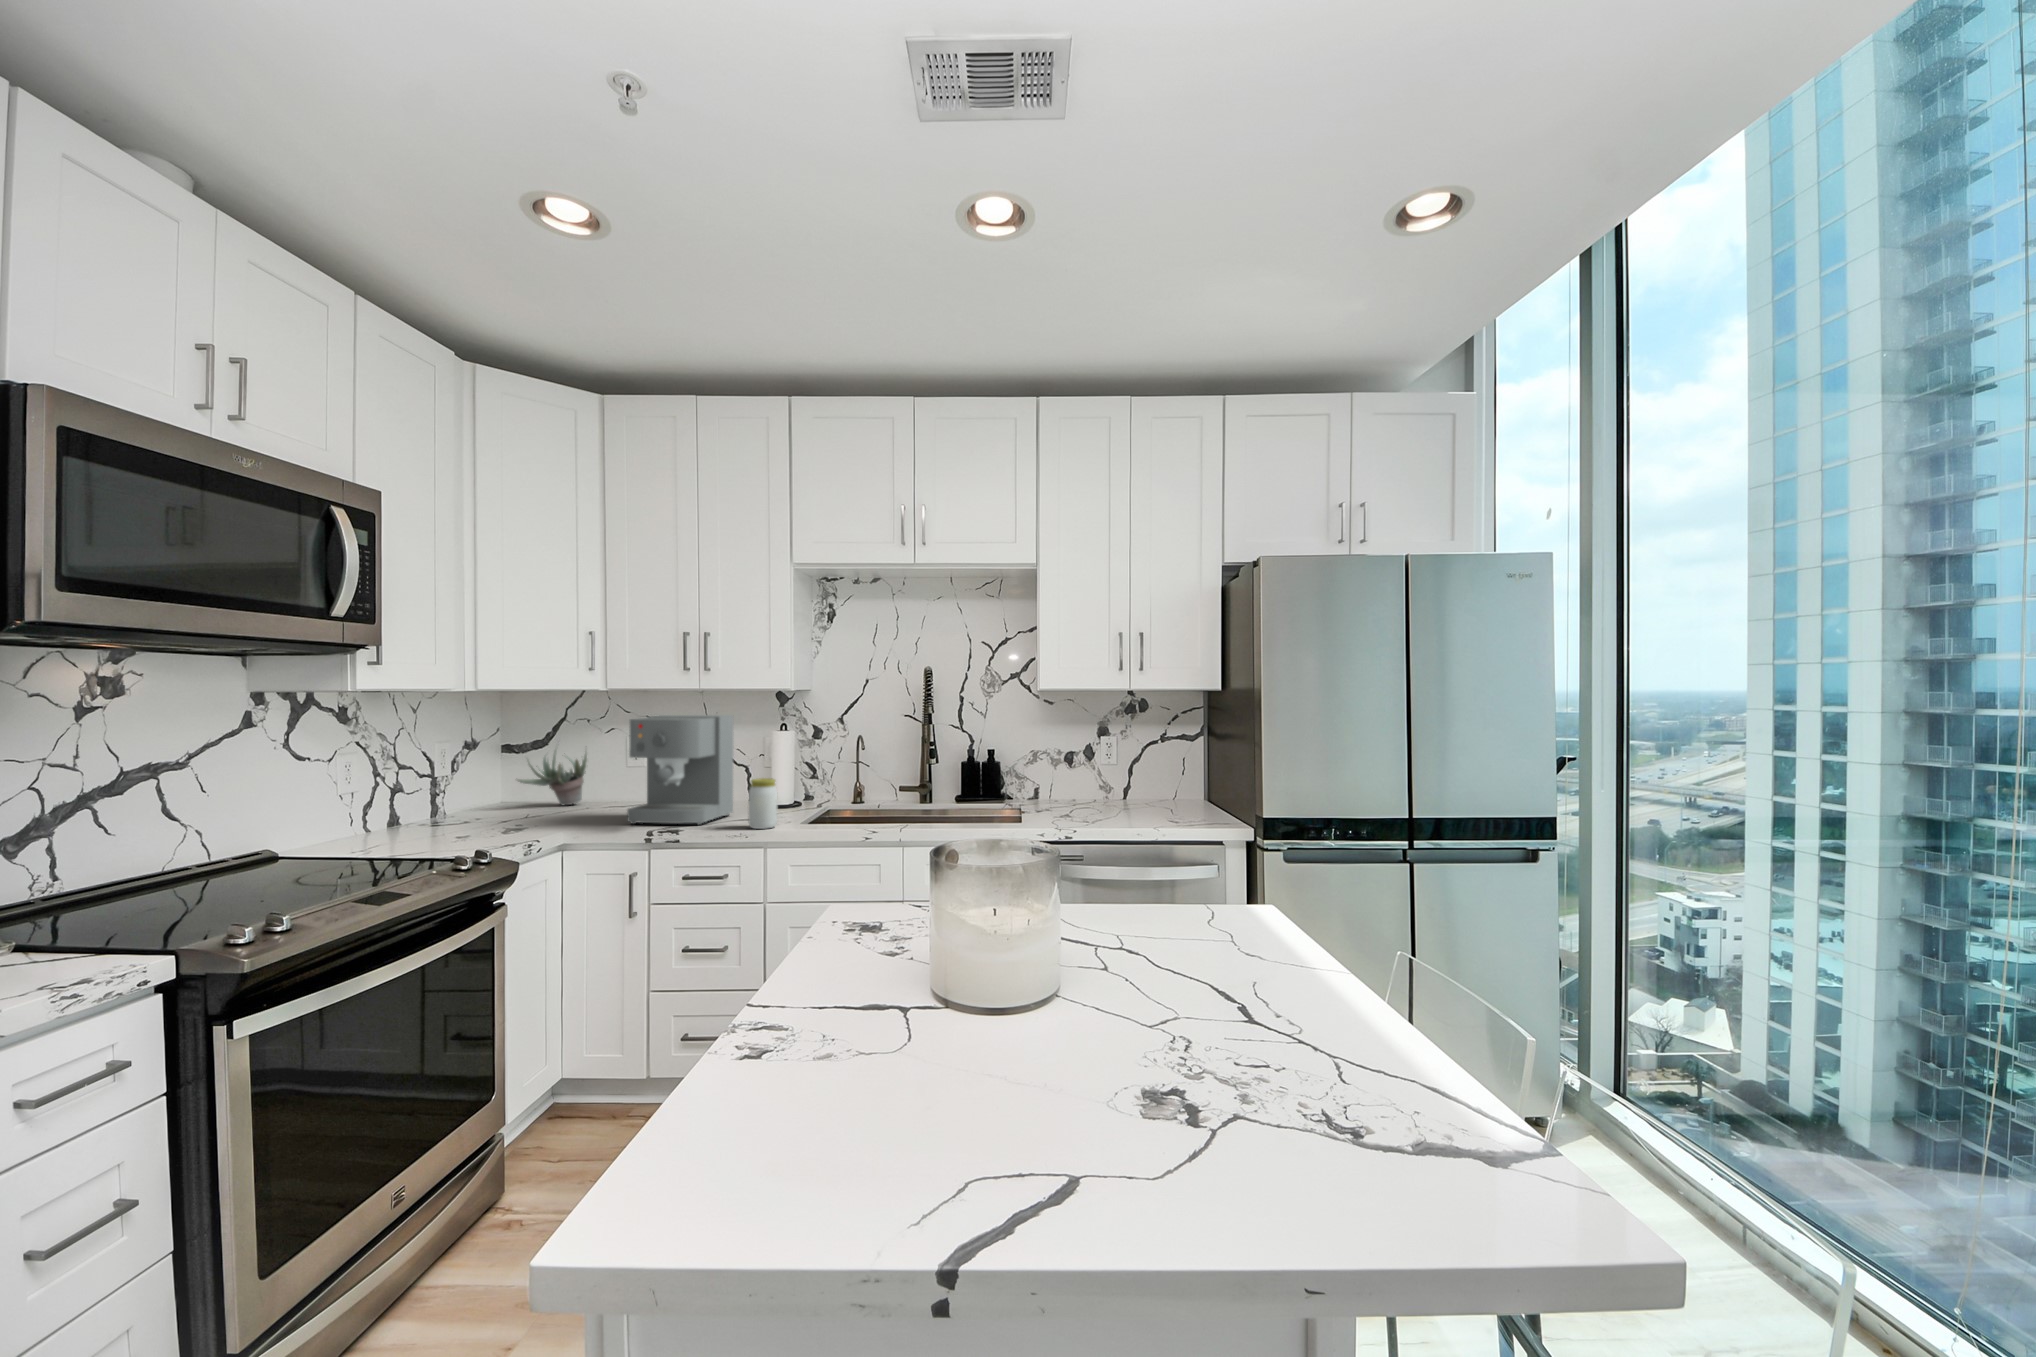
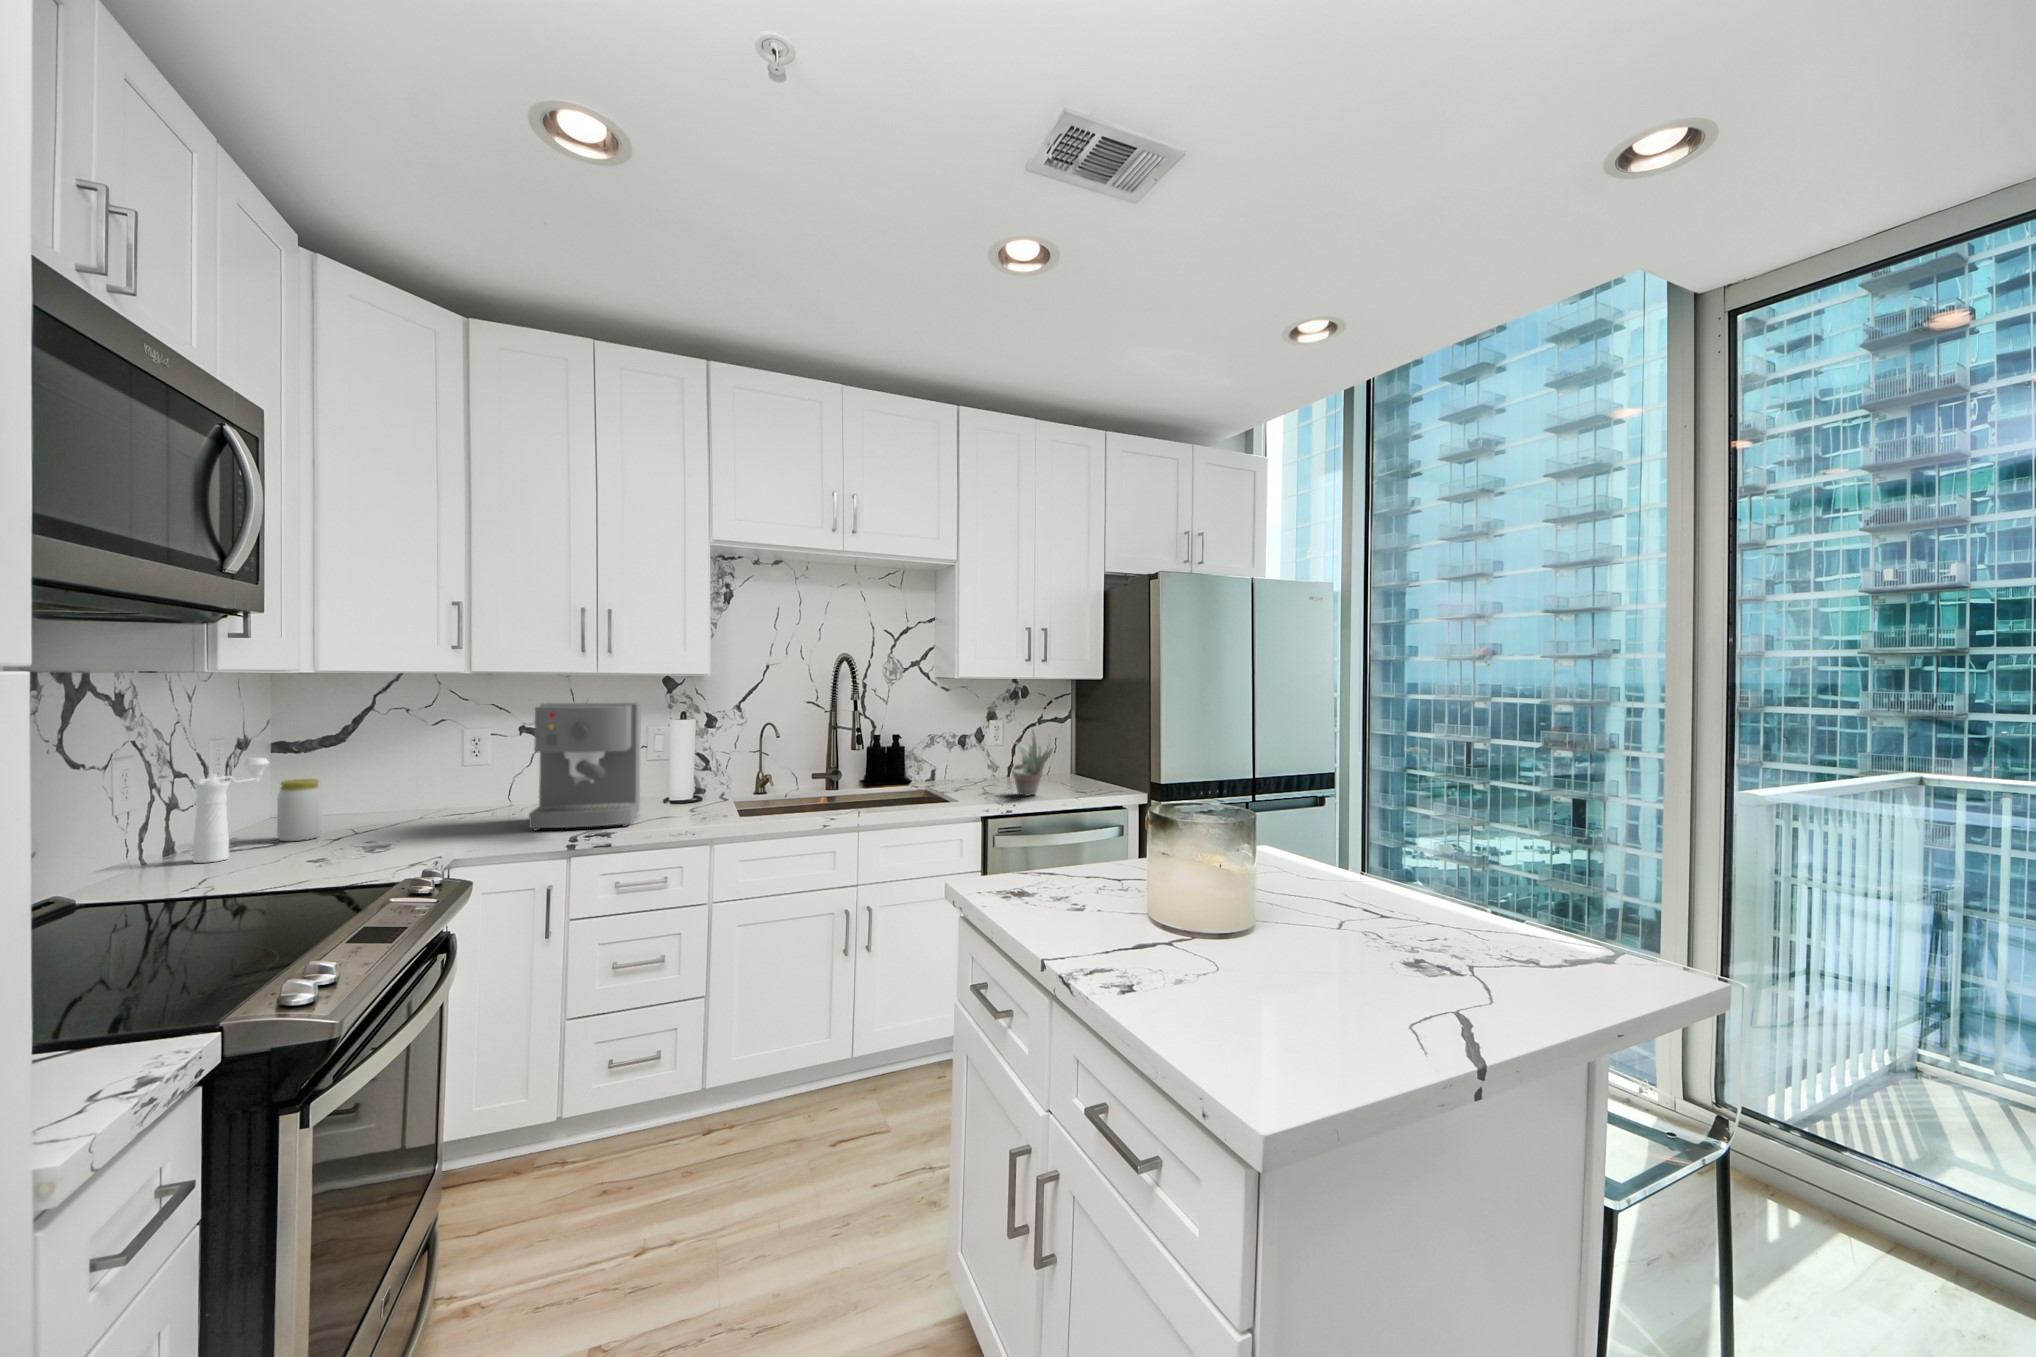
succulent plant: present [517,748,587,805] -> present [1012,730,1053,796]
pepper mill: none [394,756,452,833] -> present [193,758,269,863]
jar: present [749,778,777,829] -> present [277,779,322,841]

